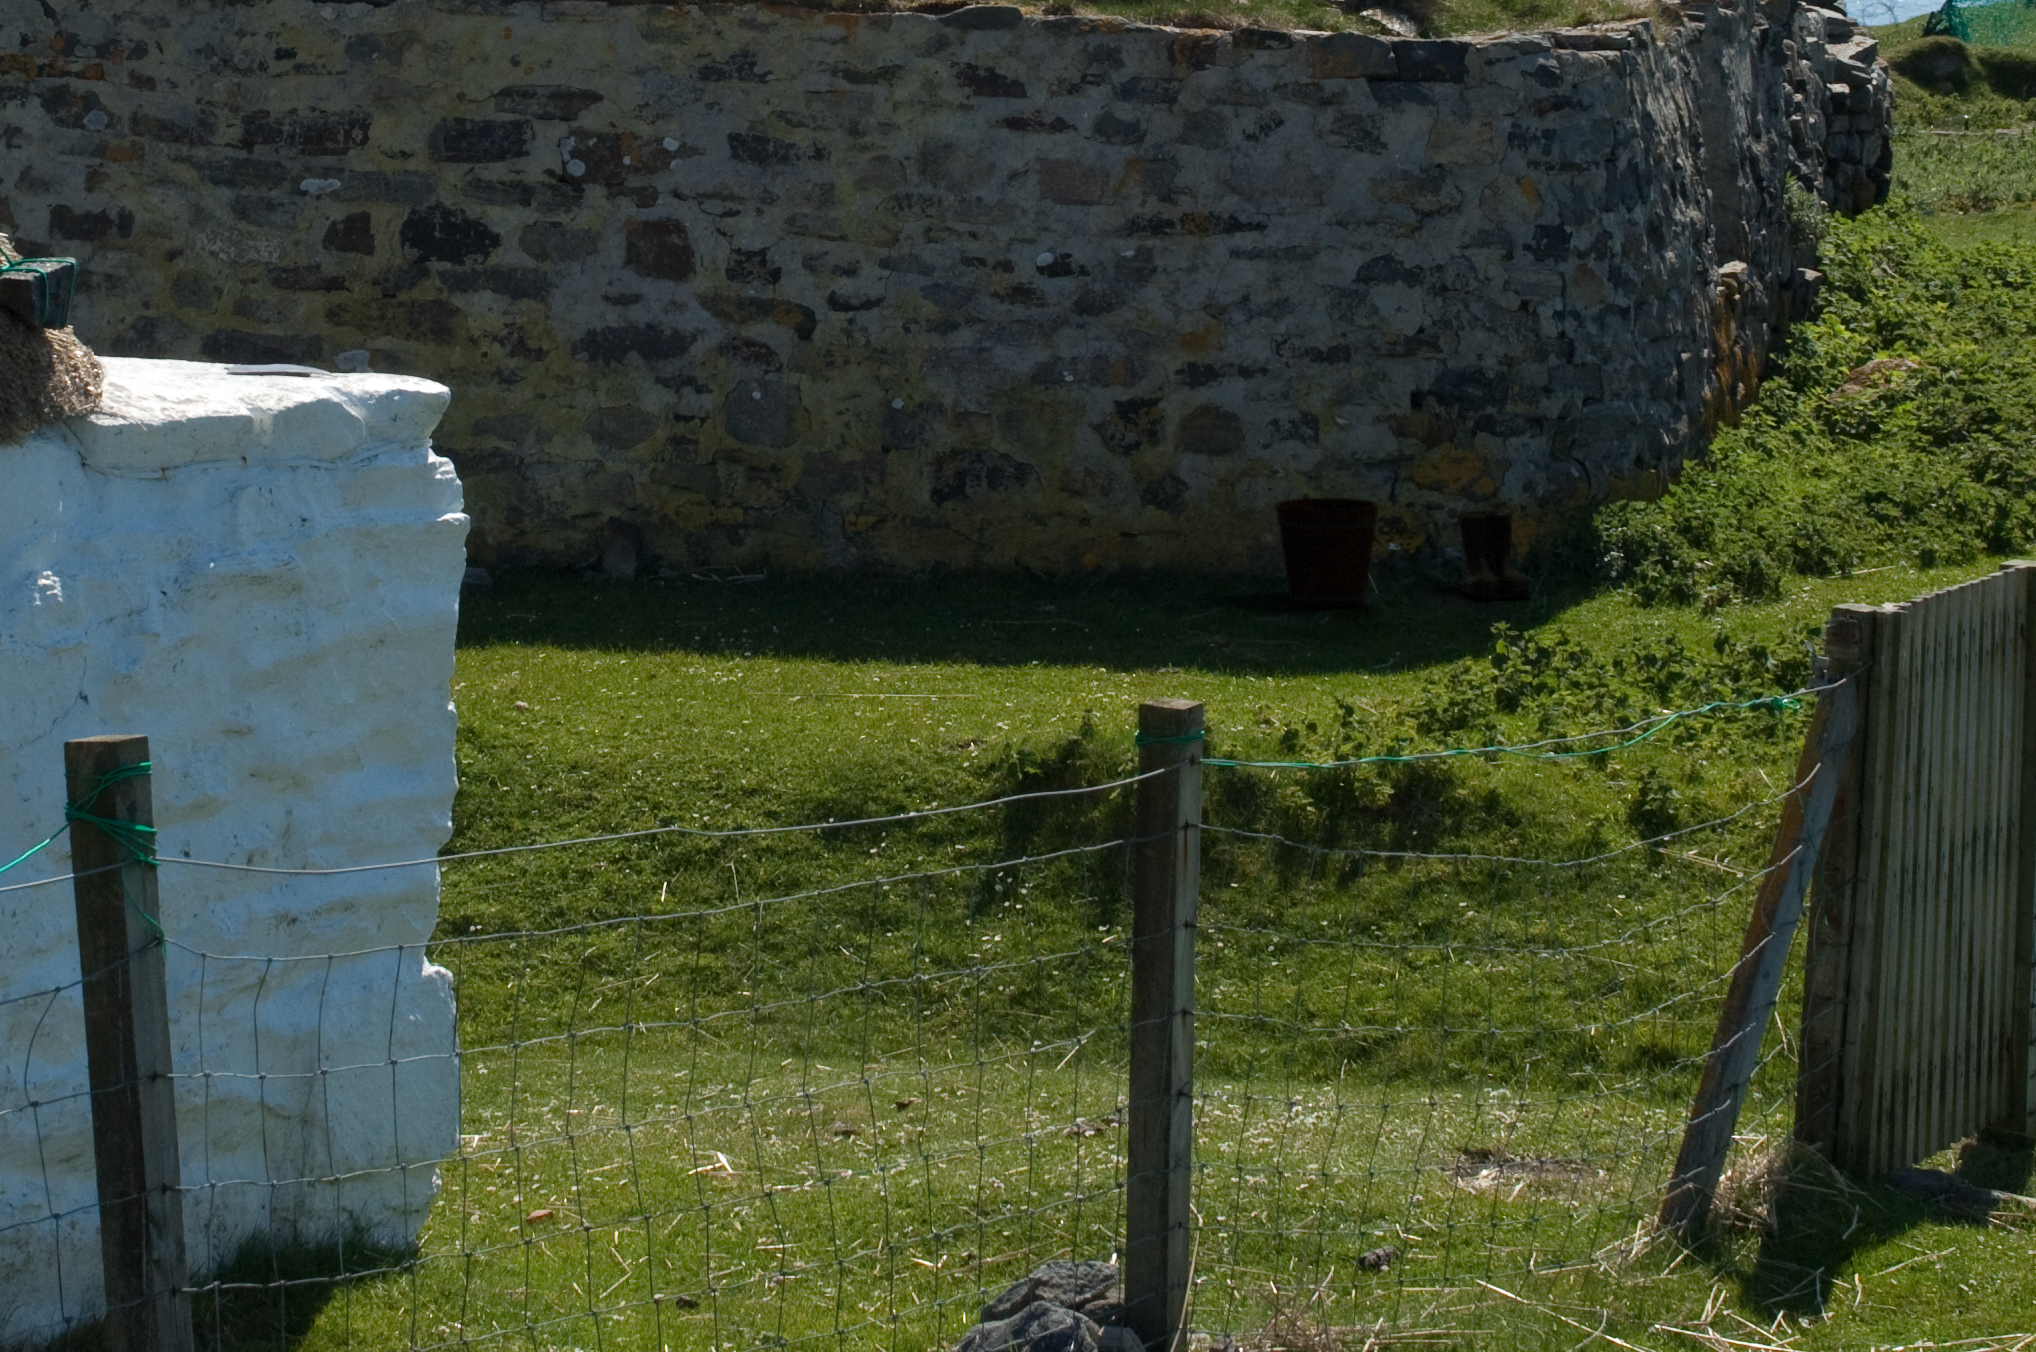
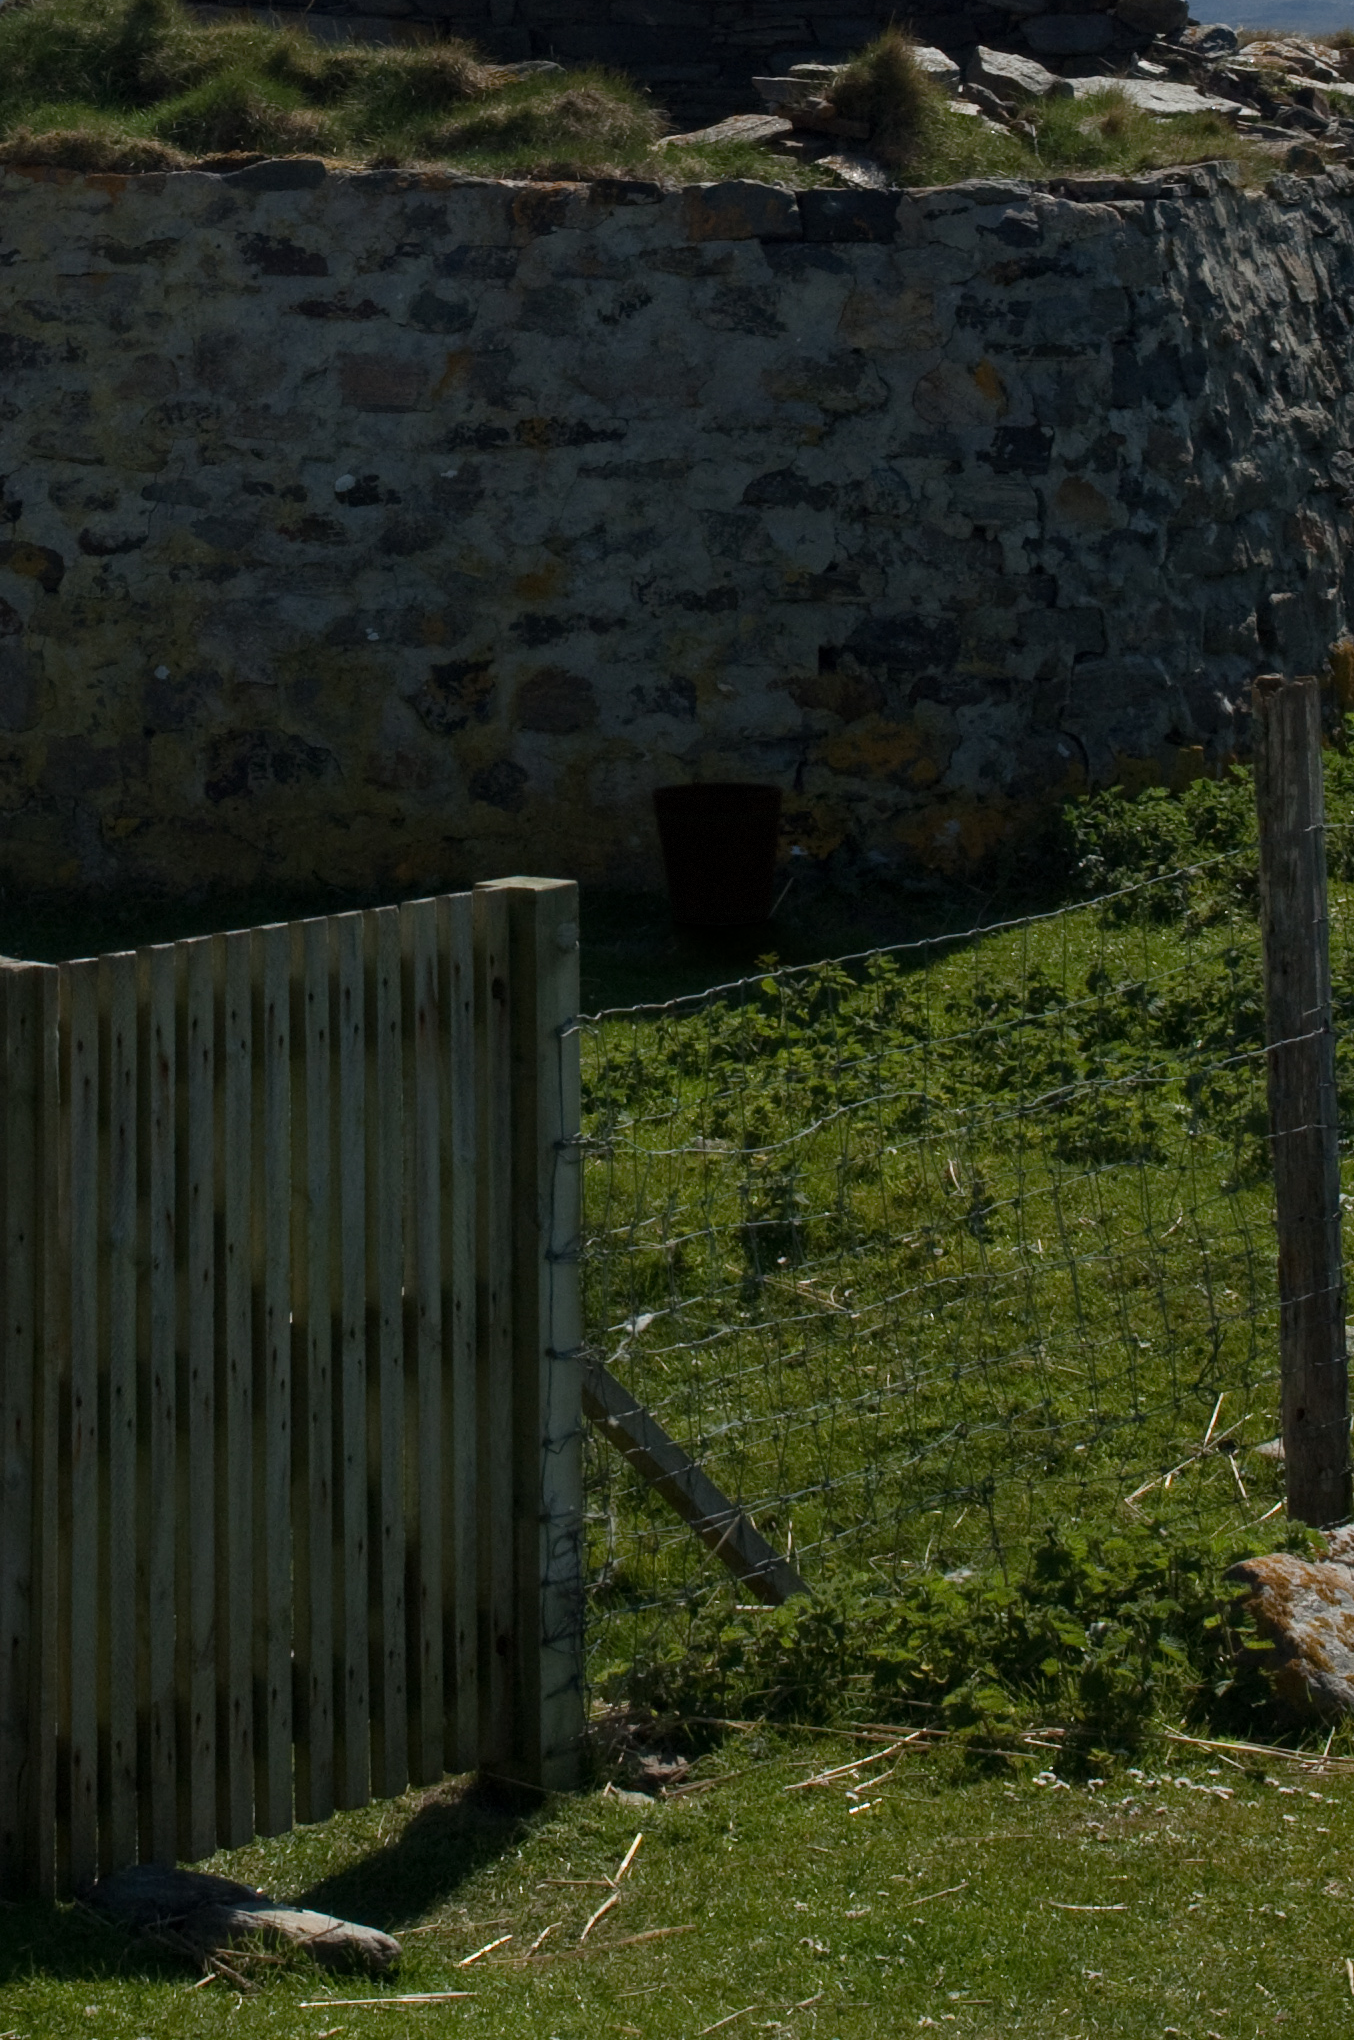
boots: present [1457,510,1534,599] -> none [896,797,996,914]

